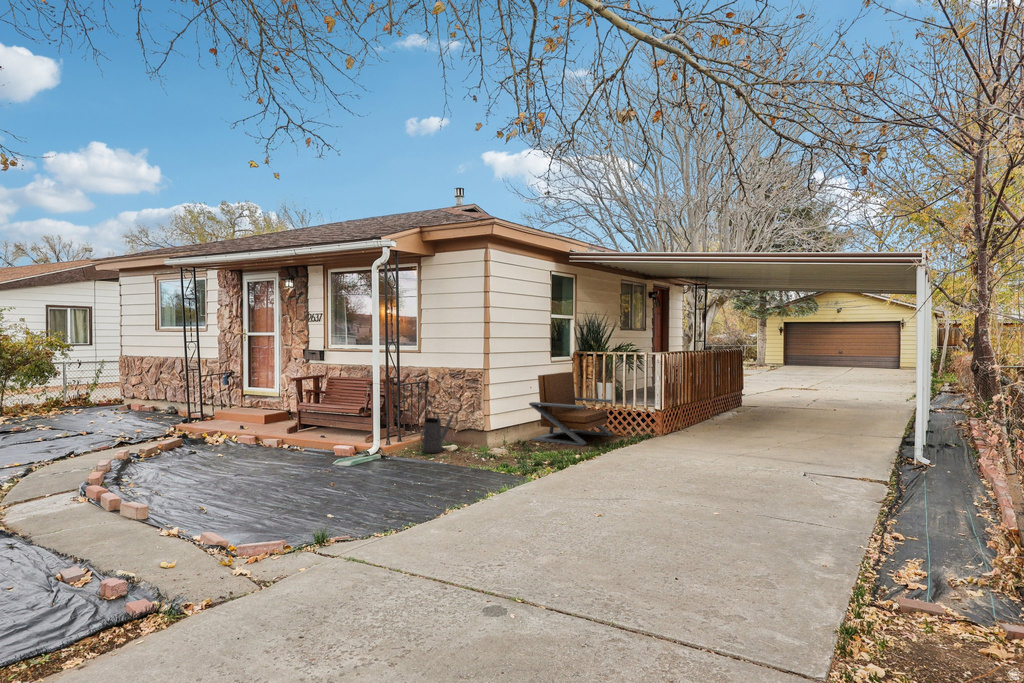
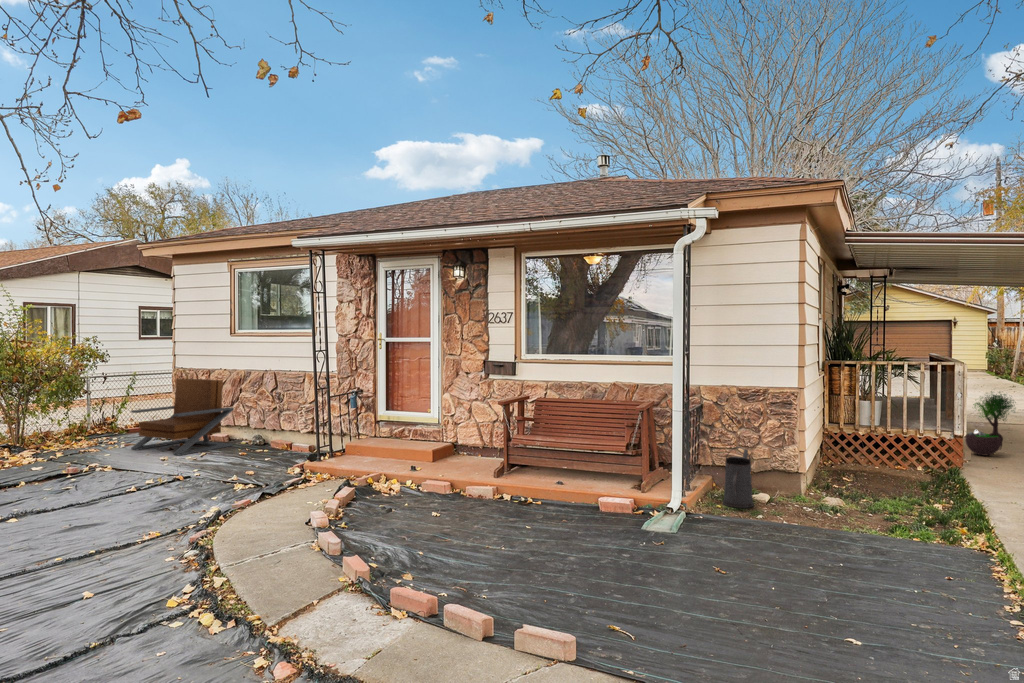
lounge chair: present [529,372,612,446] -> present [131,379,234,456]
potted tree: none [684,375,715,427] -> present [966,394,1014,455]

